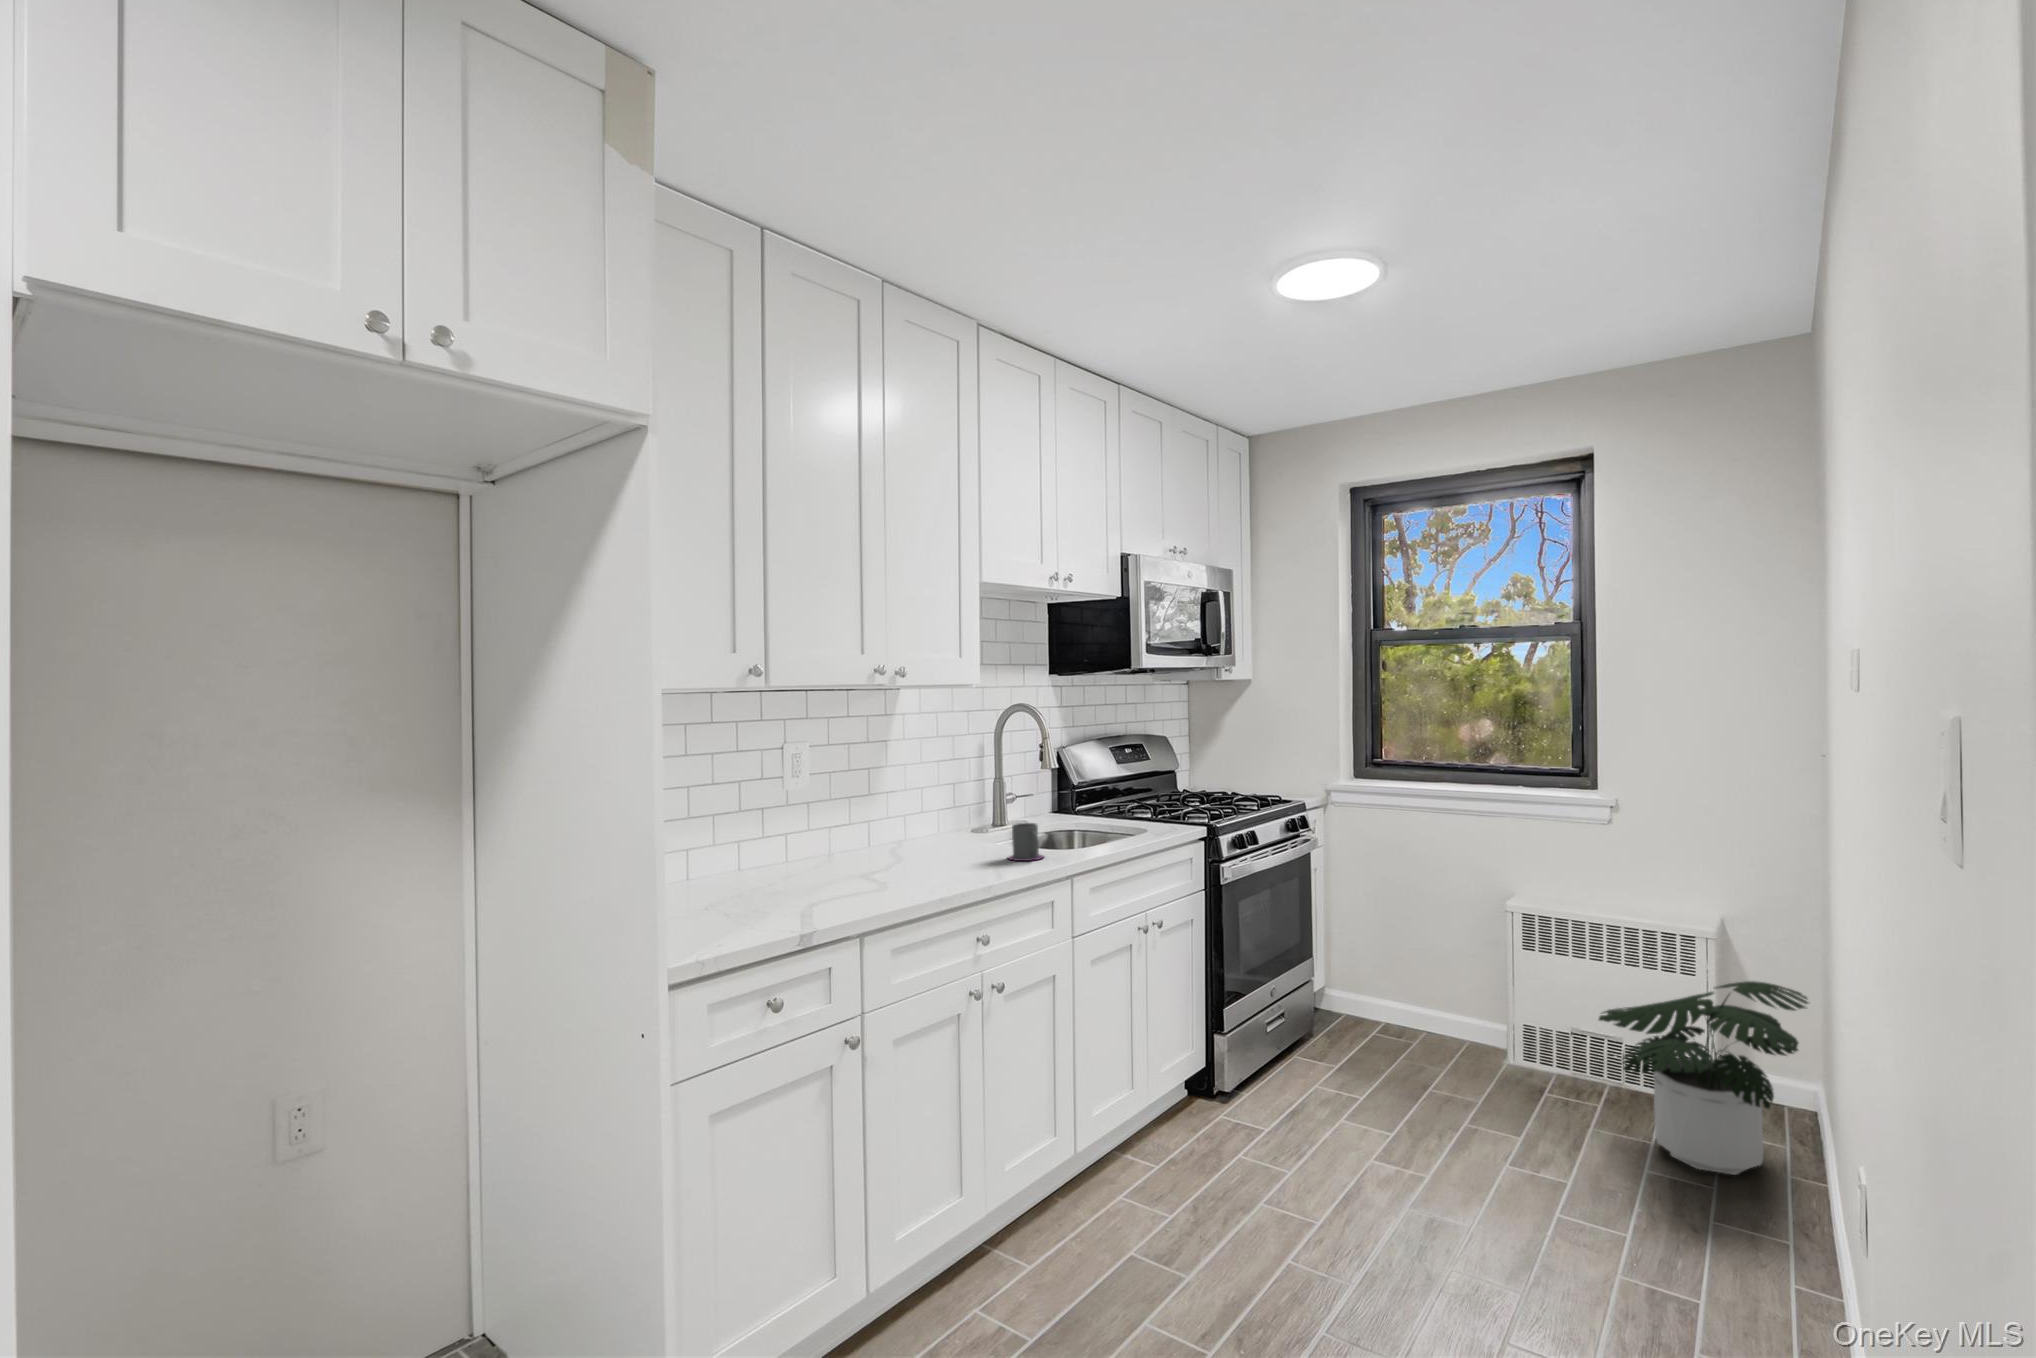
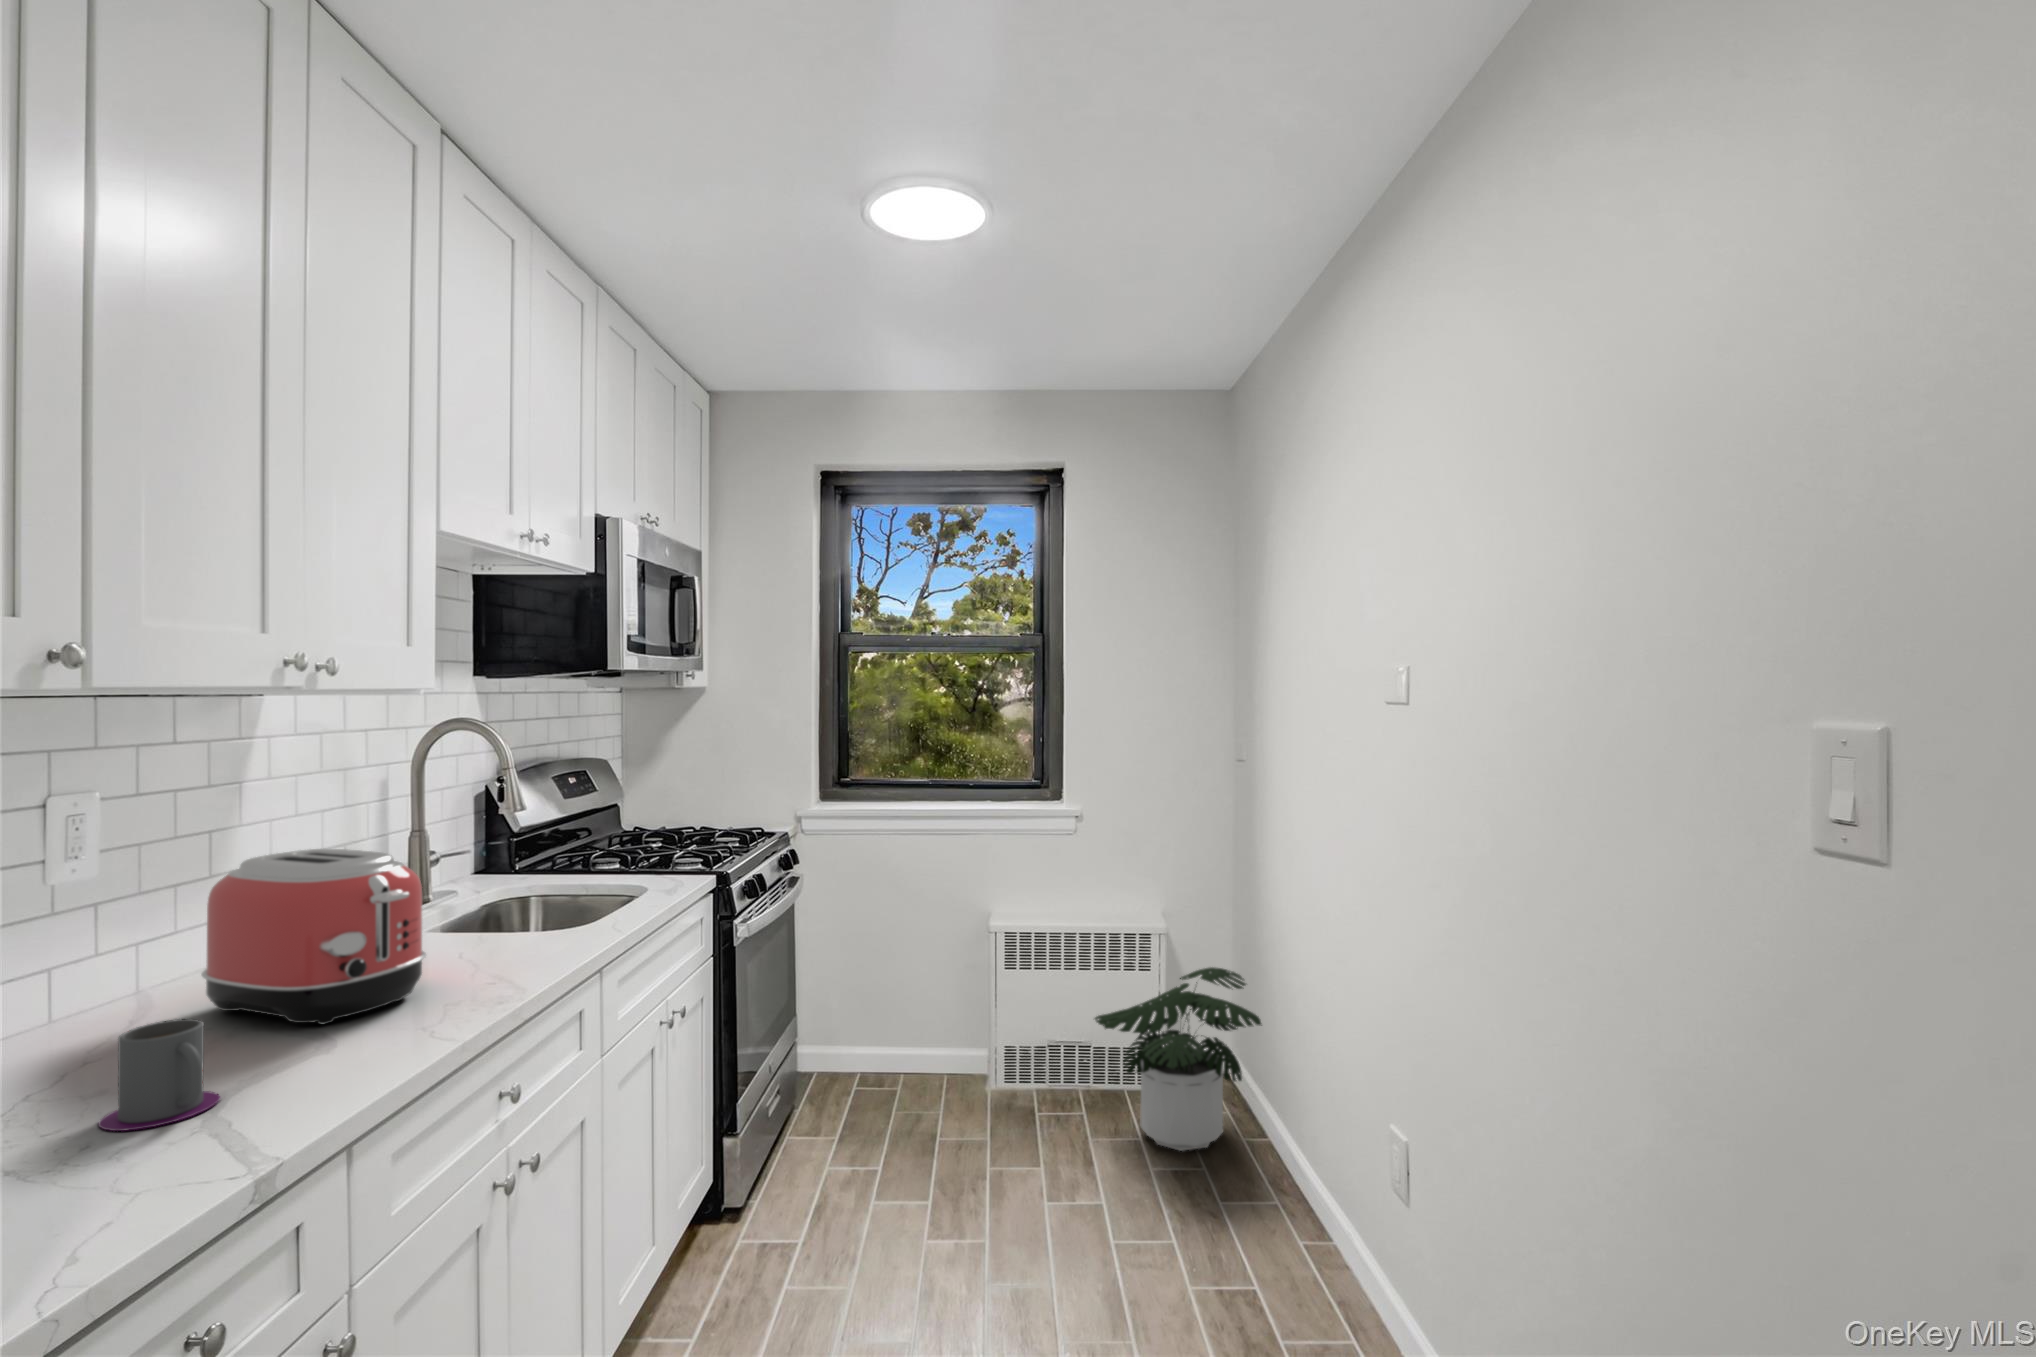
toaster: none [869,785,968,884] -> present [201,849,426,1024]
mug: present [1009,823,1043,861] -> present [98,1019,220,1131]

